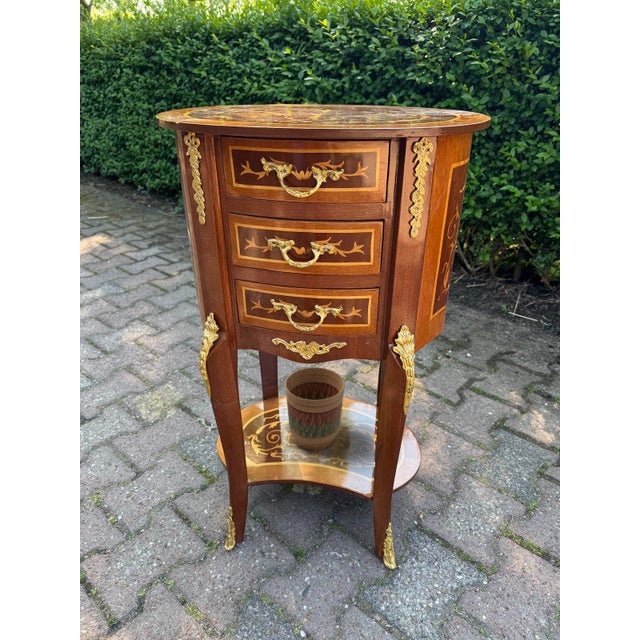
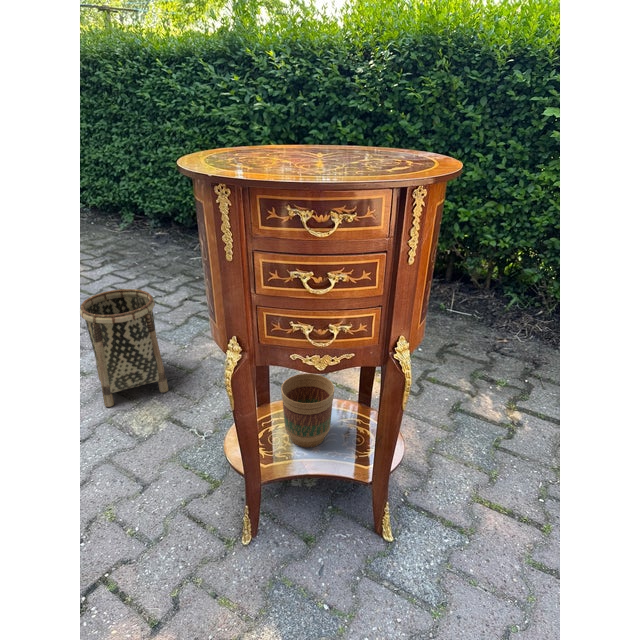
basket: none [99,267,185,387] -> present [80,289,168,407]

